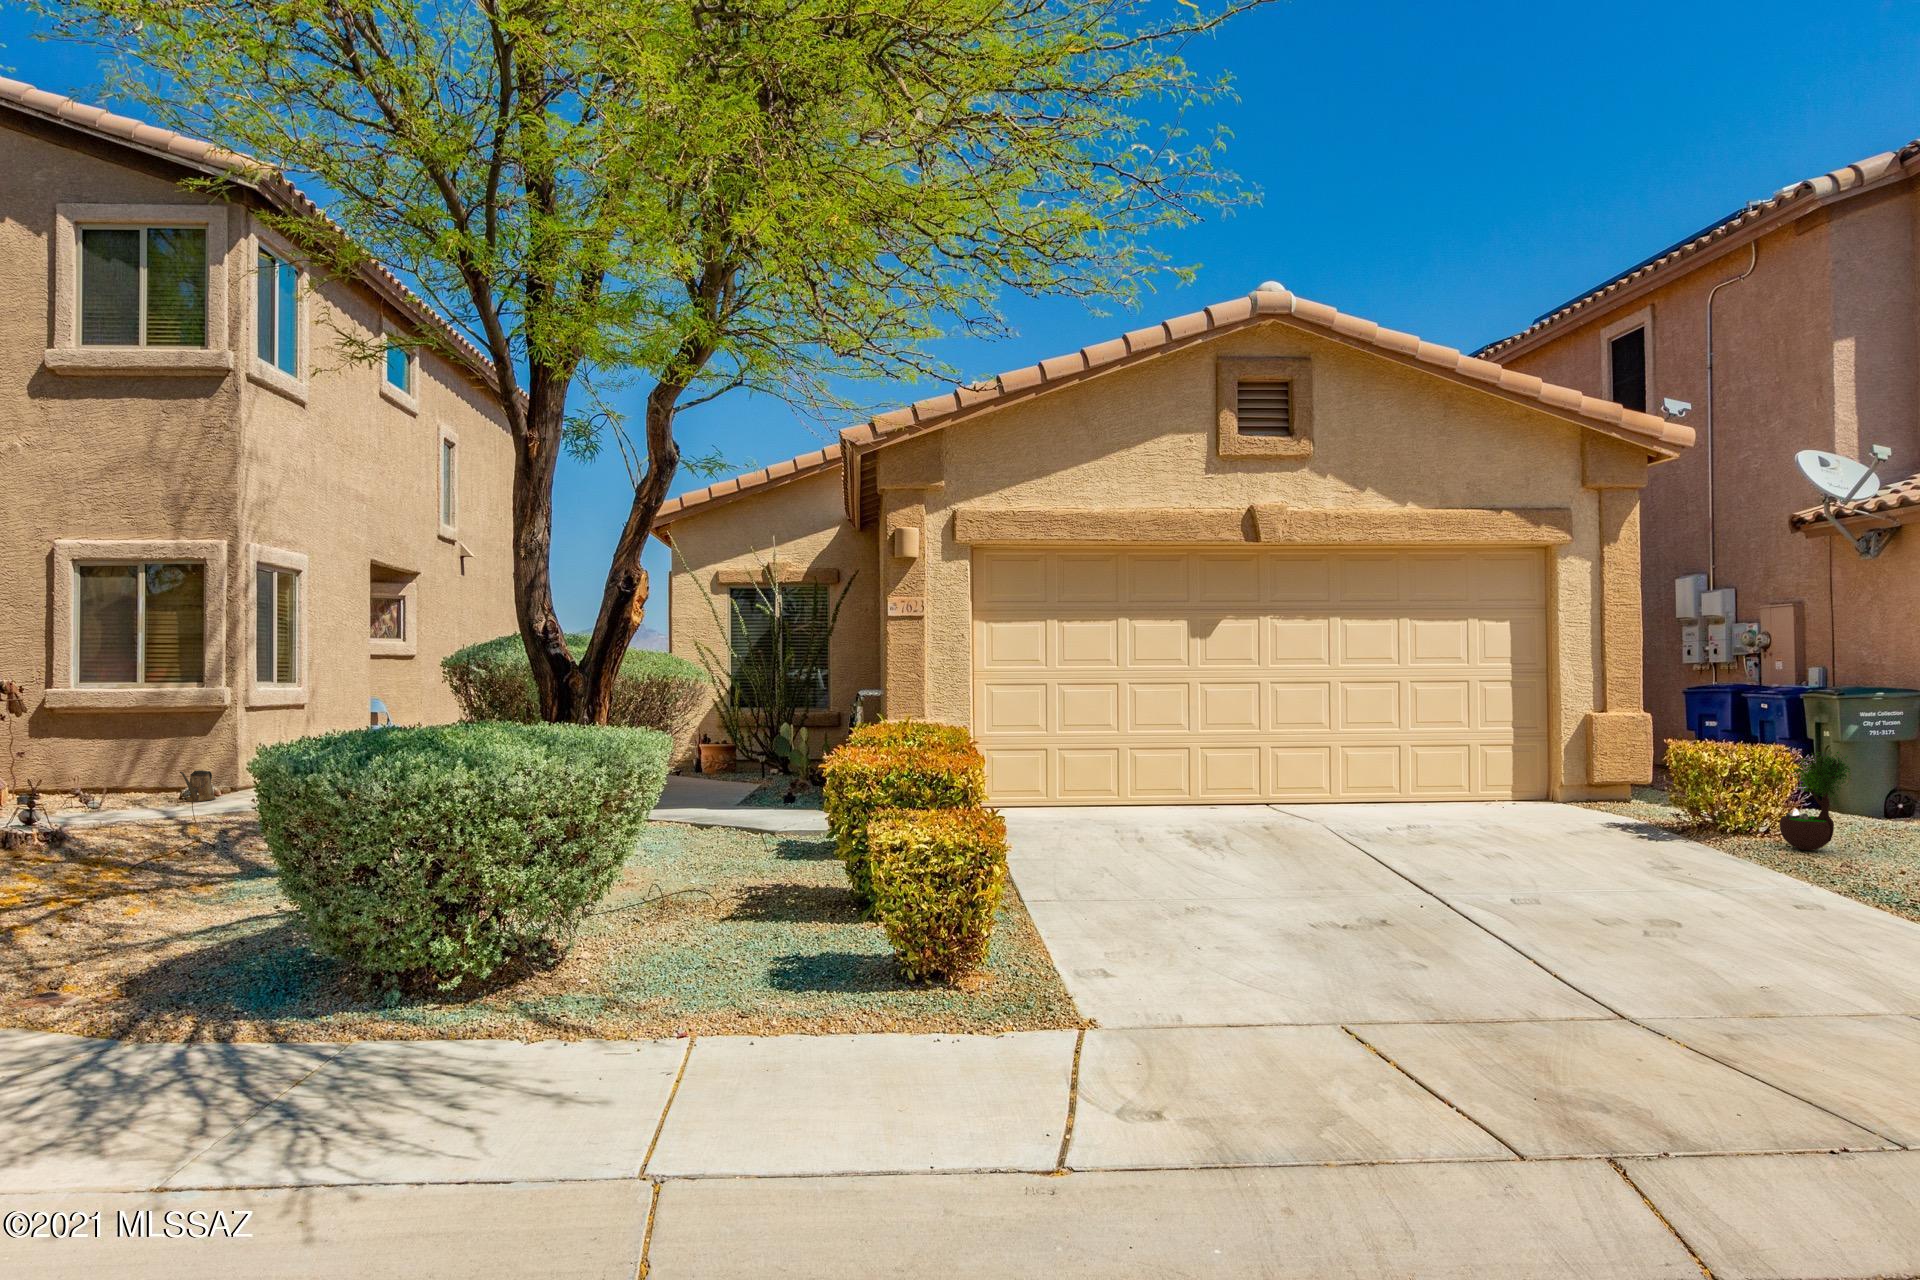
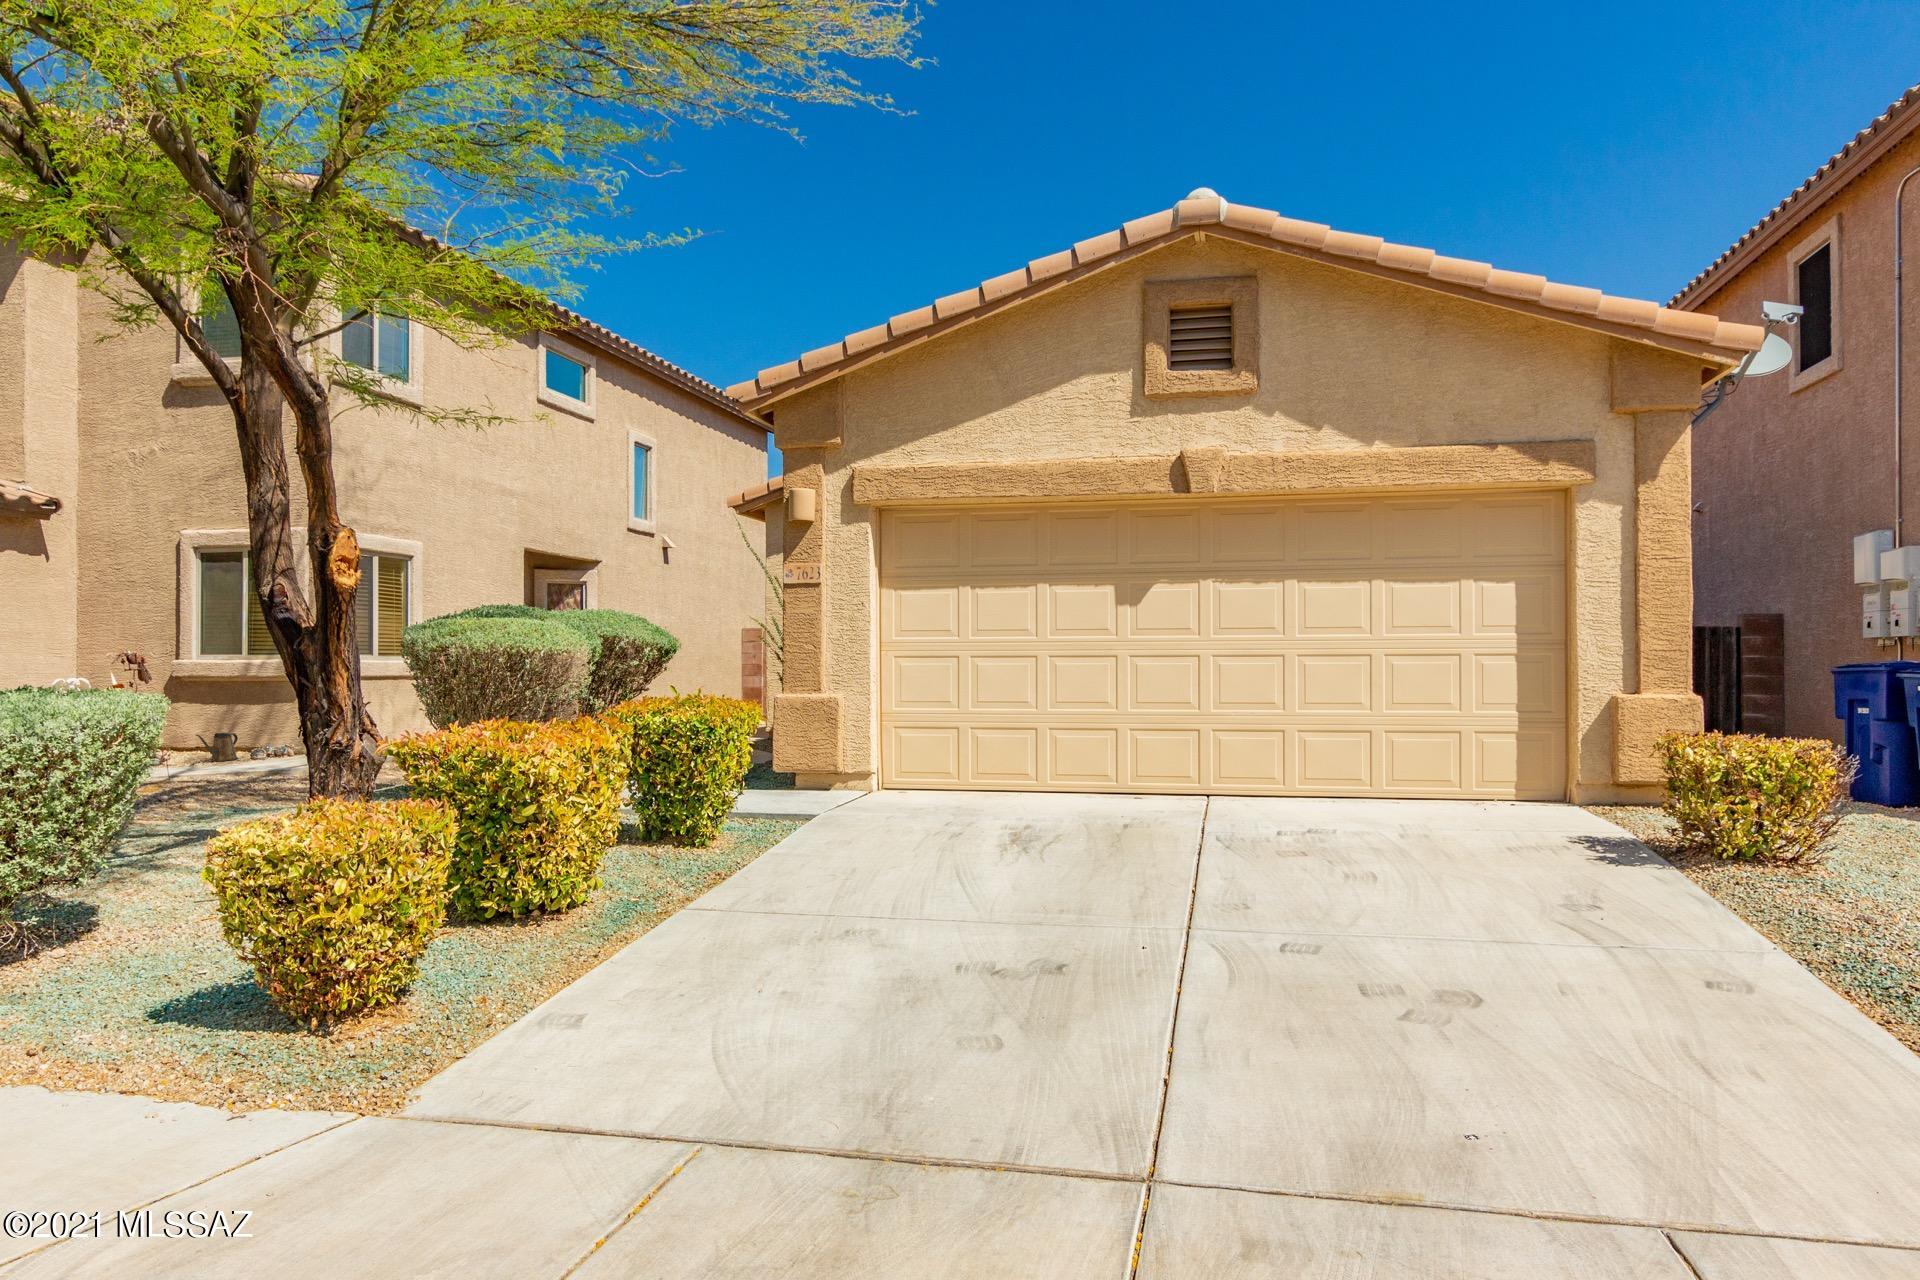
potted tree: present [1780,751,1852,850] -> none [1793,750,1892,887]

